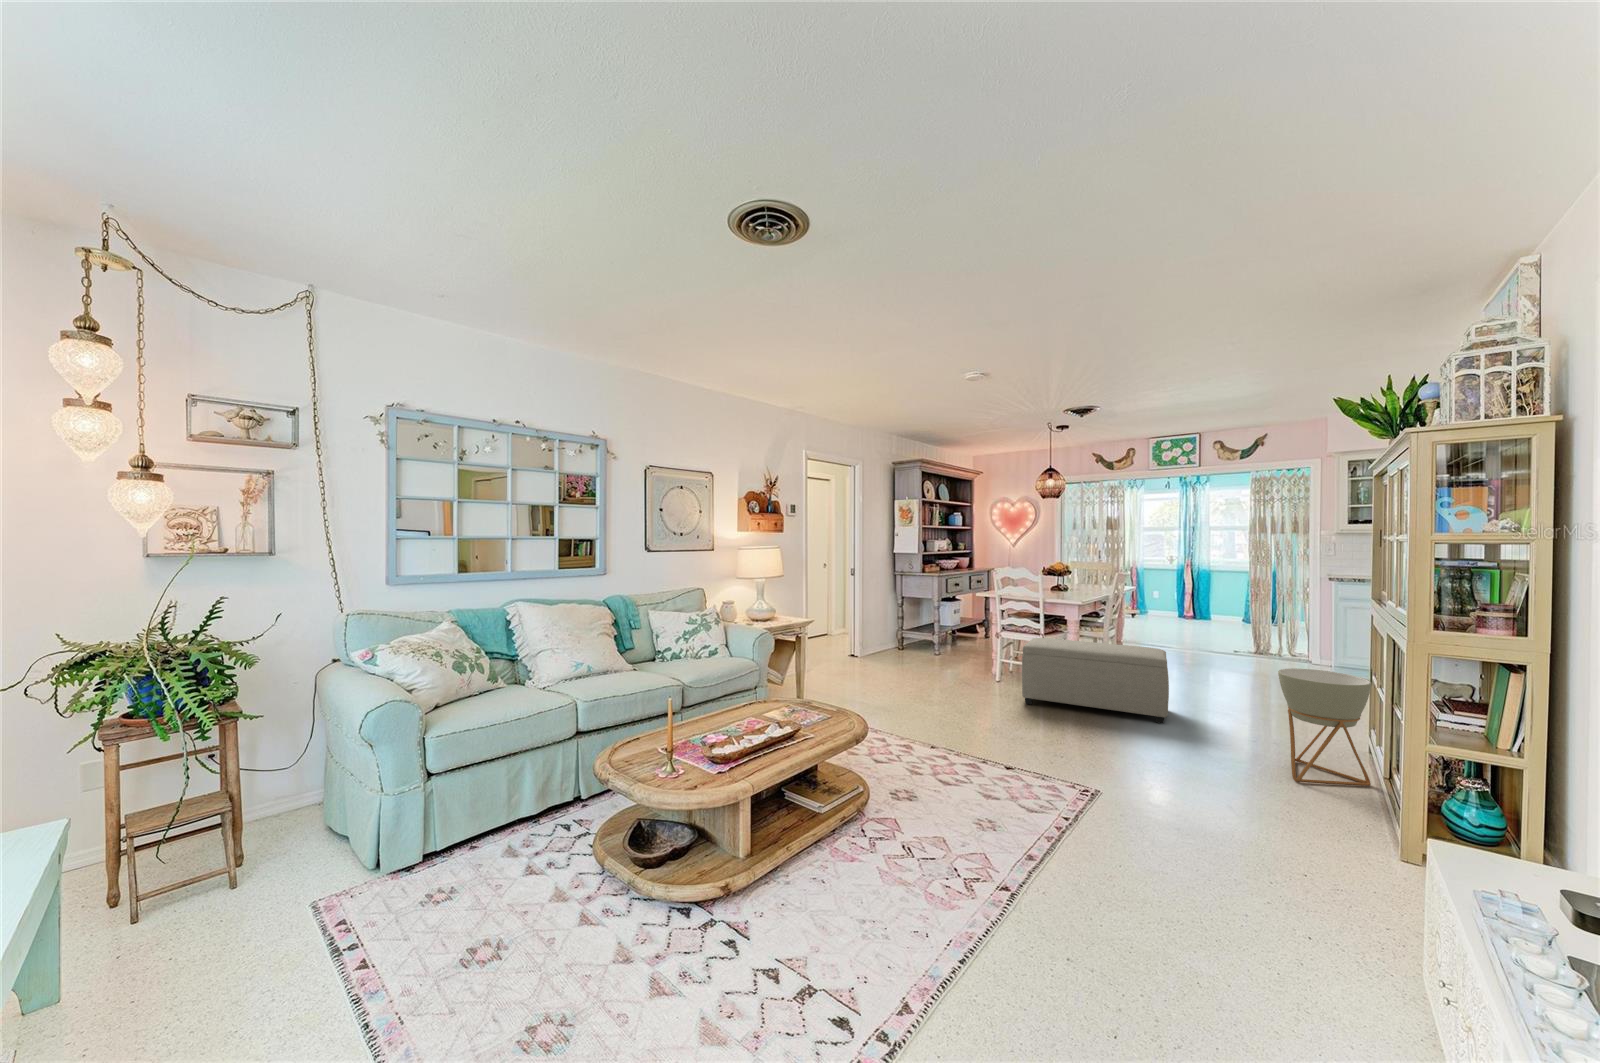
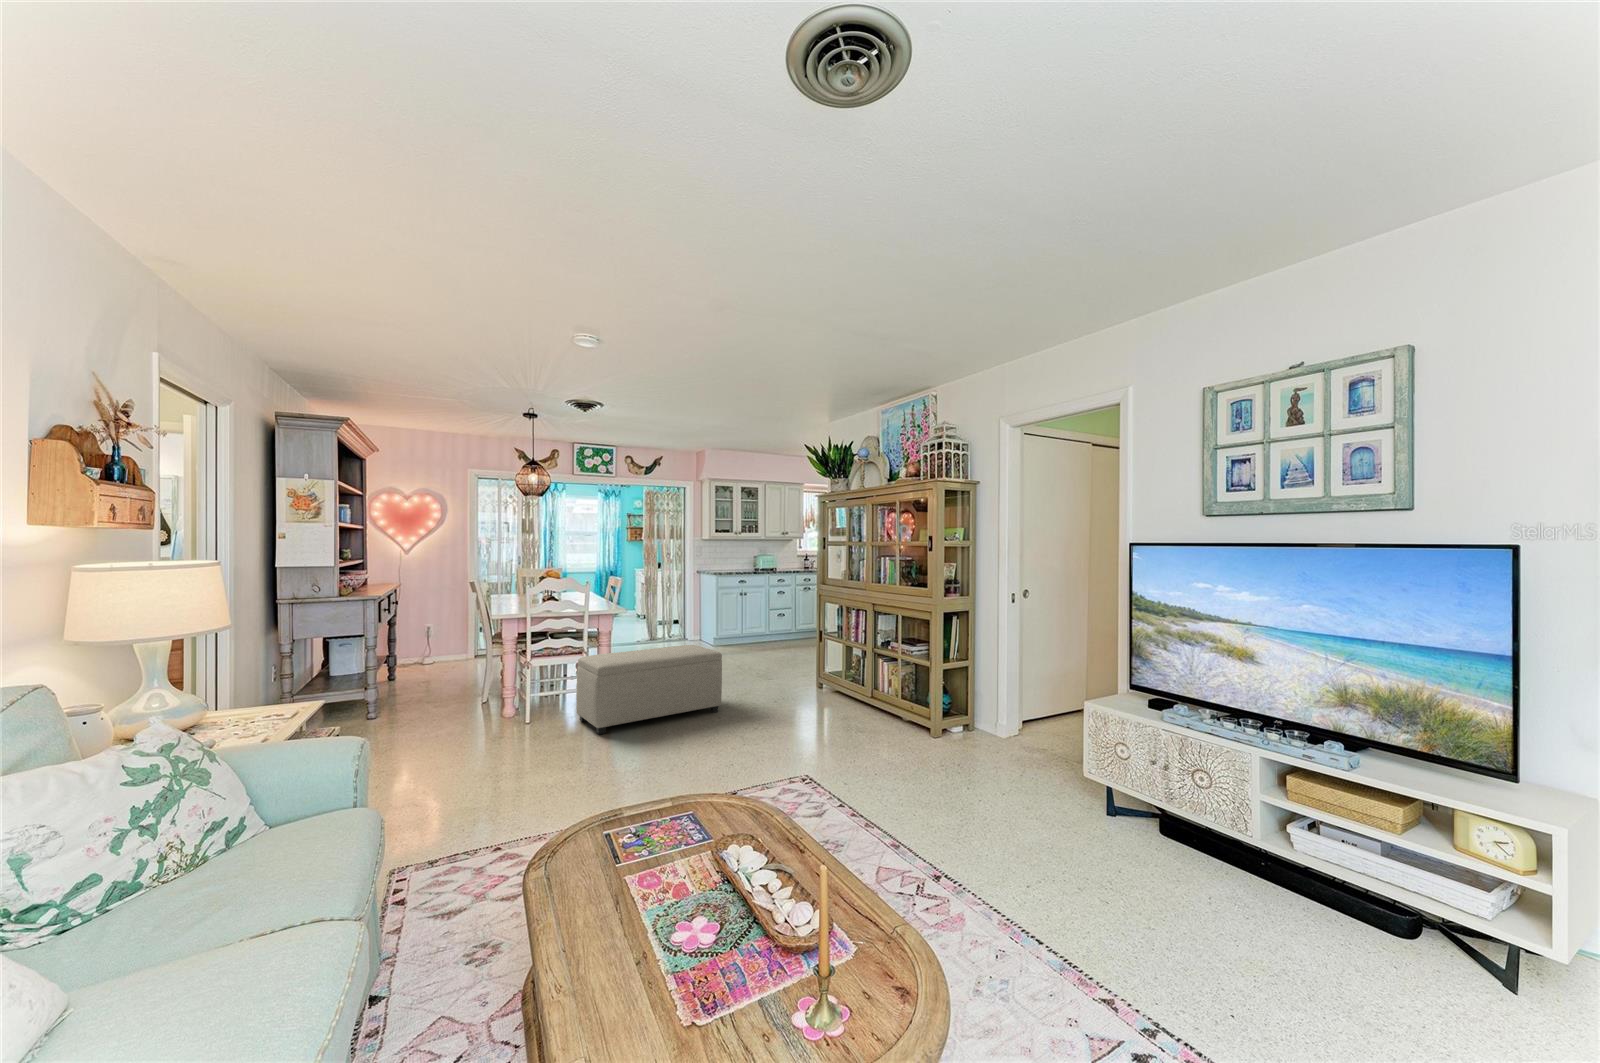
planter: present [1278,668,1371,786] -> none [816,637,868,722]

